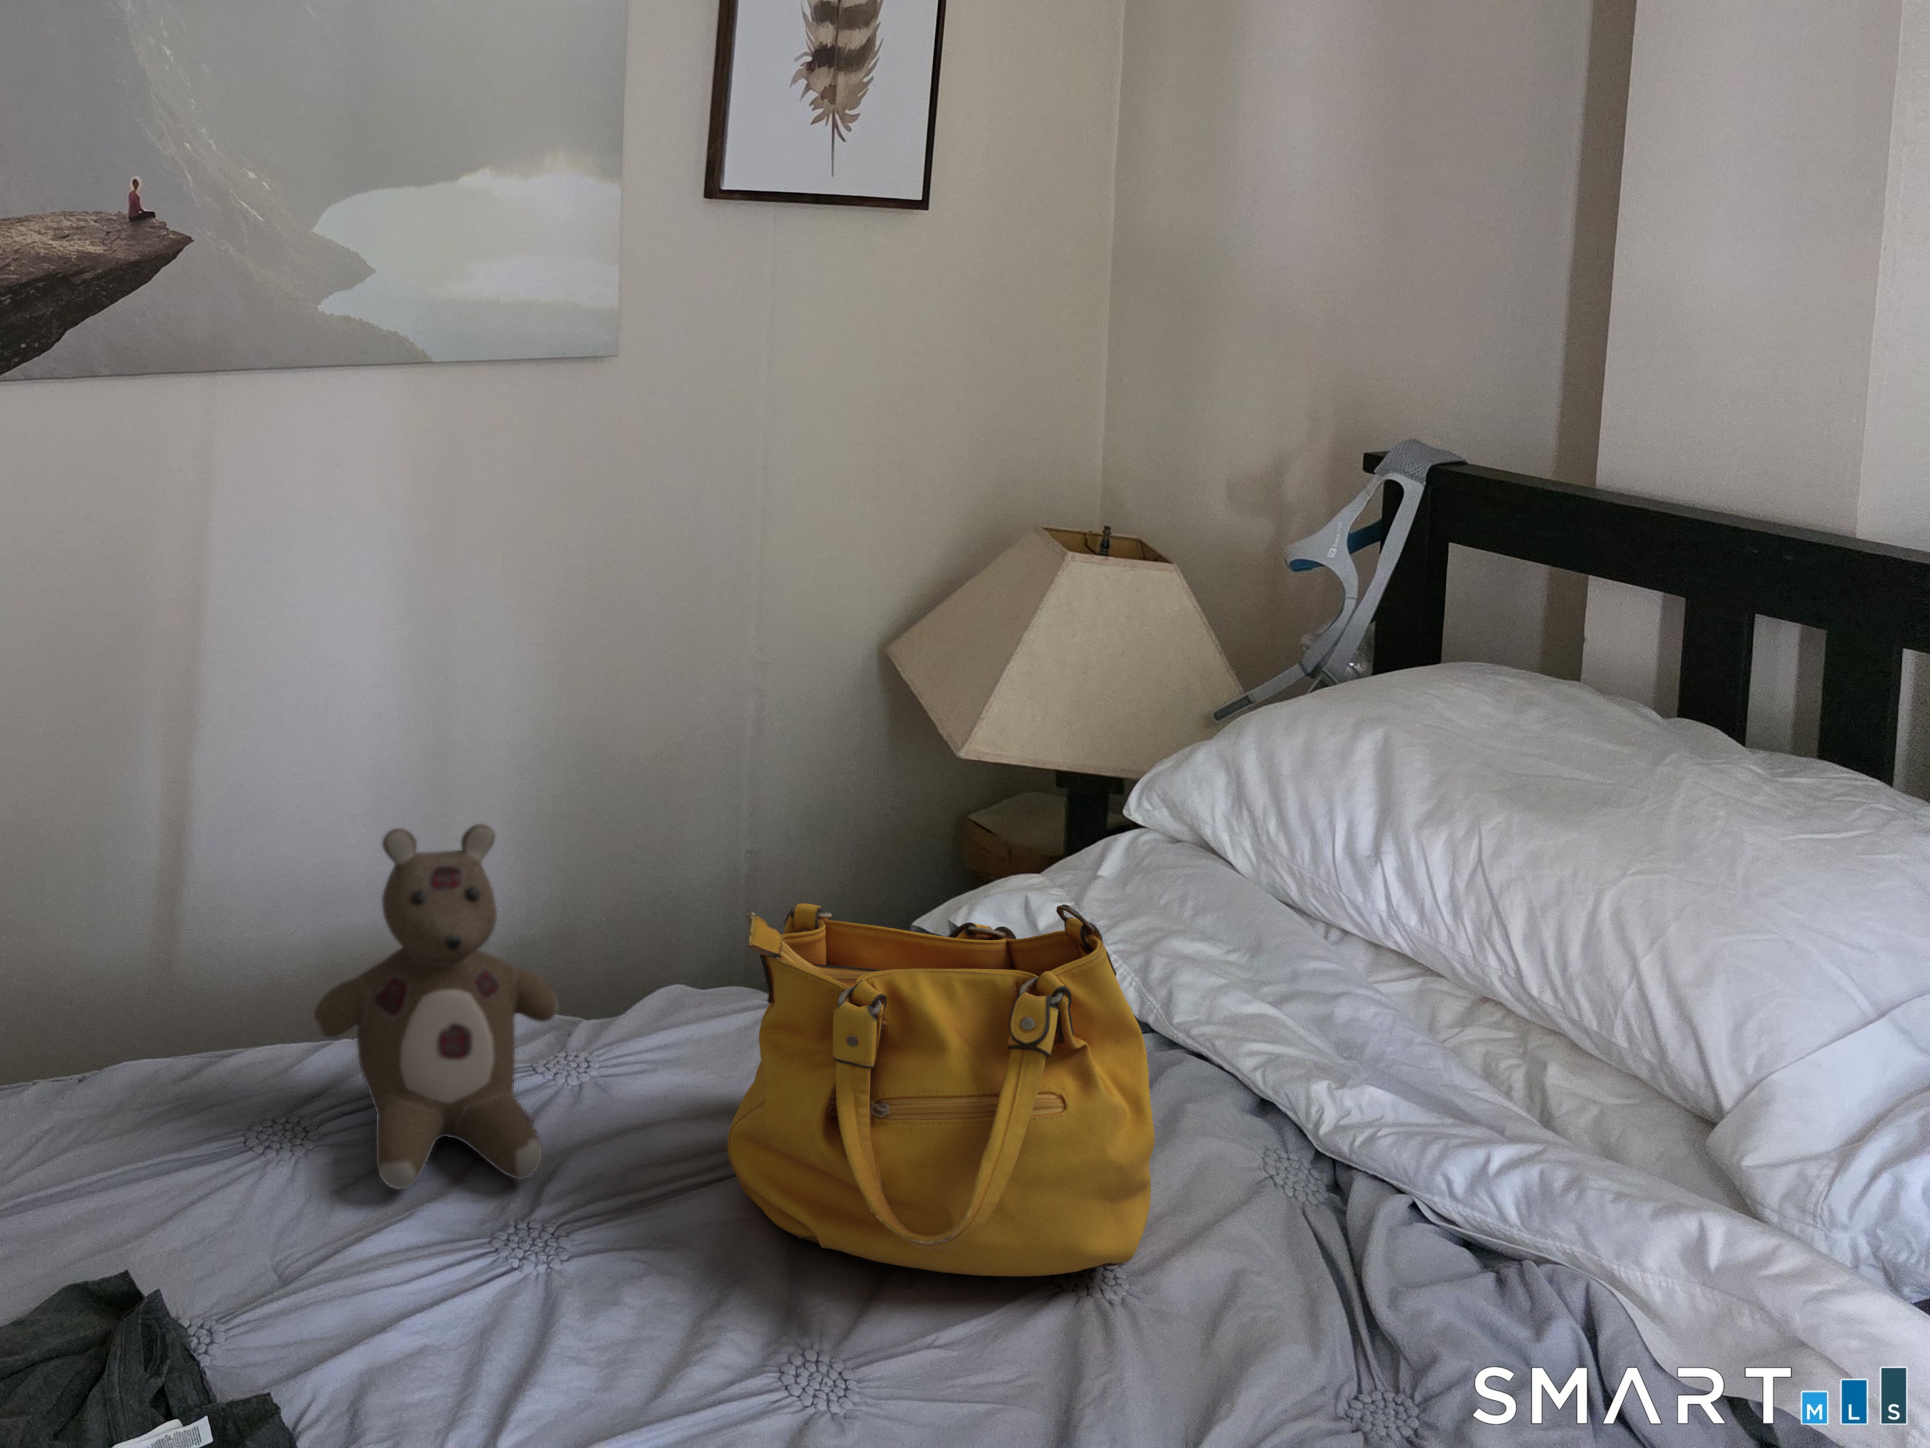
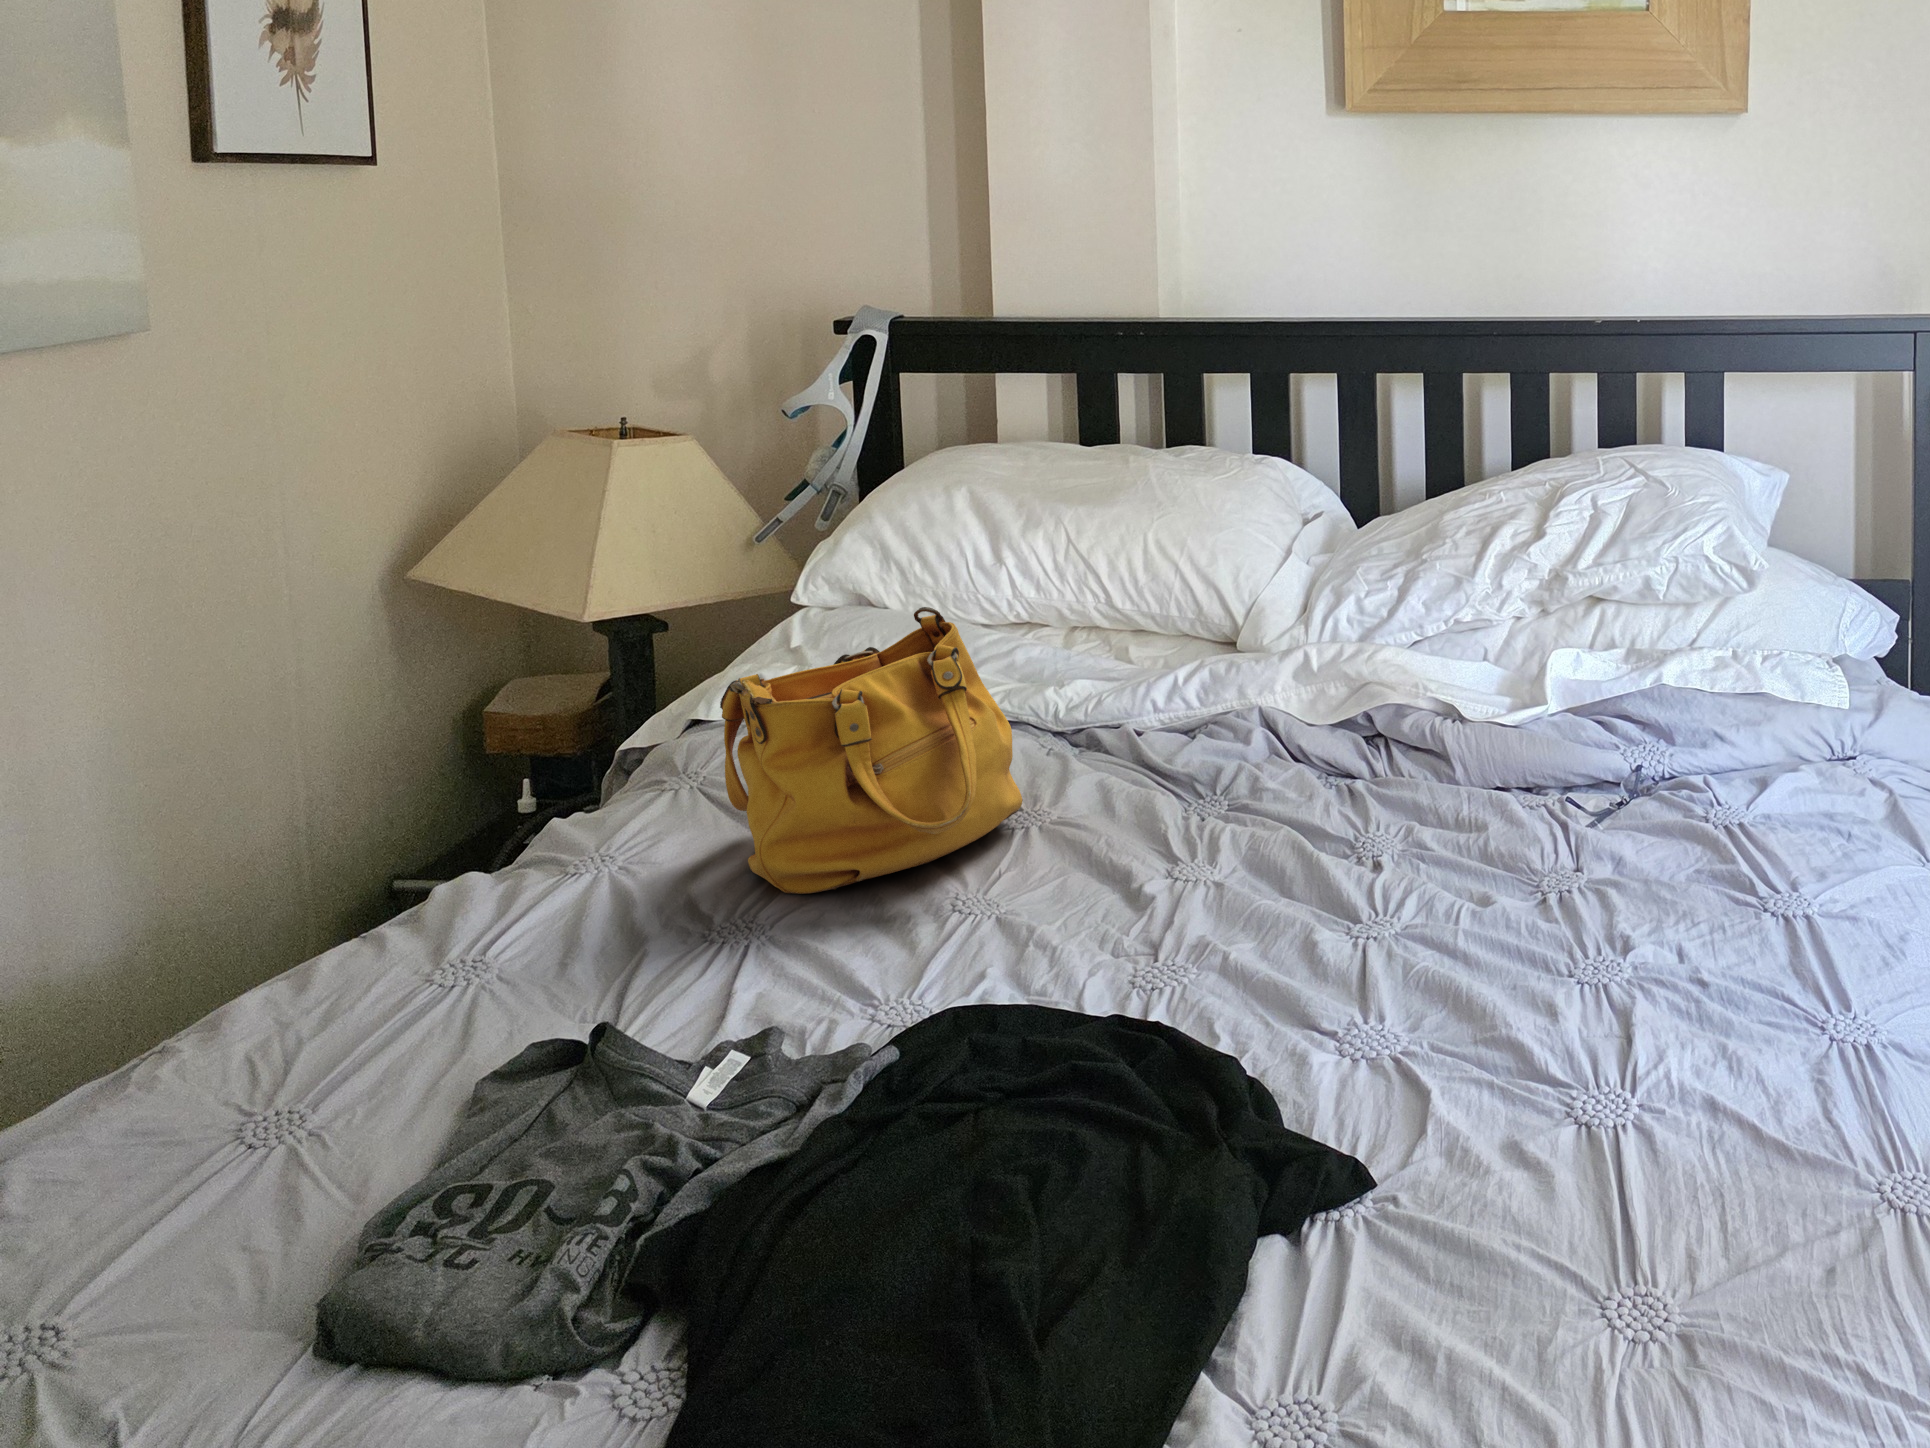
stuffed bear: present [312,824,558,1190] -> none [370,699,630,1004]

